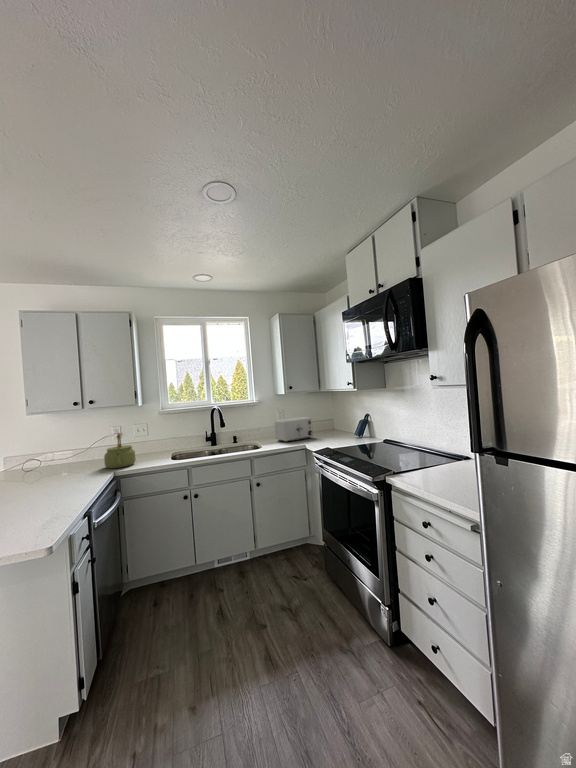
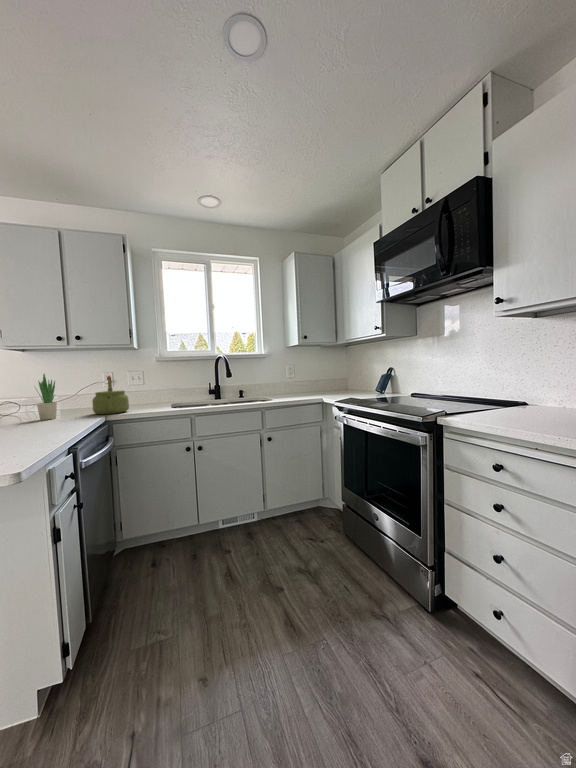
toaster: present [275,417,313,442] -> none [286,372,328,398]
potted plant: none [55,437,75,477] -> present [36,374,57,420]

